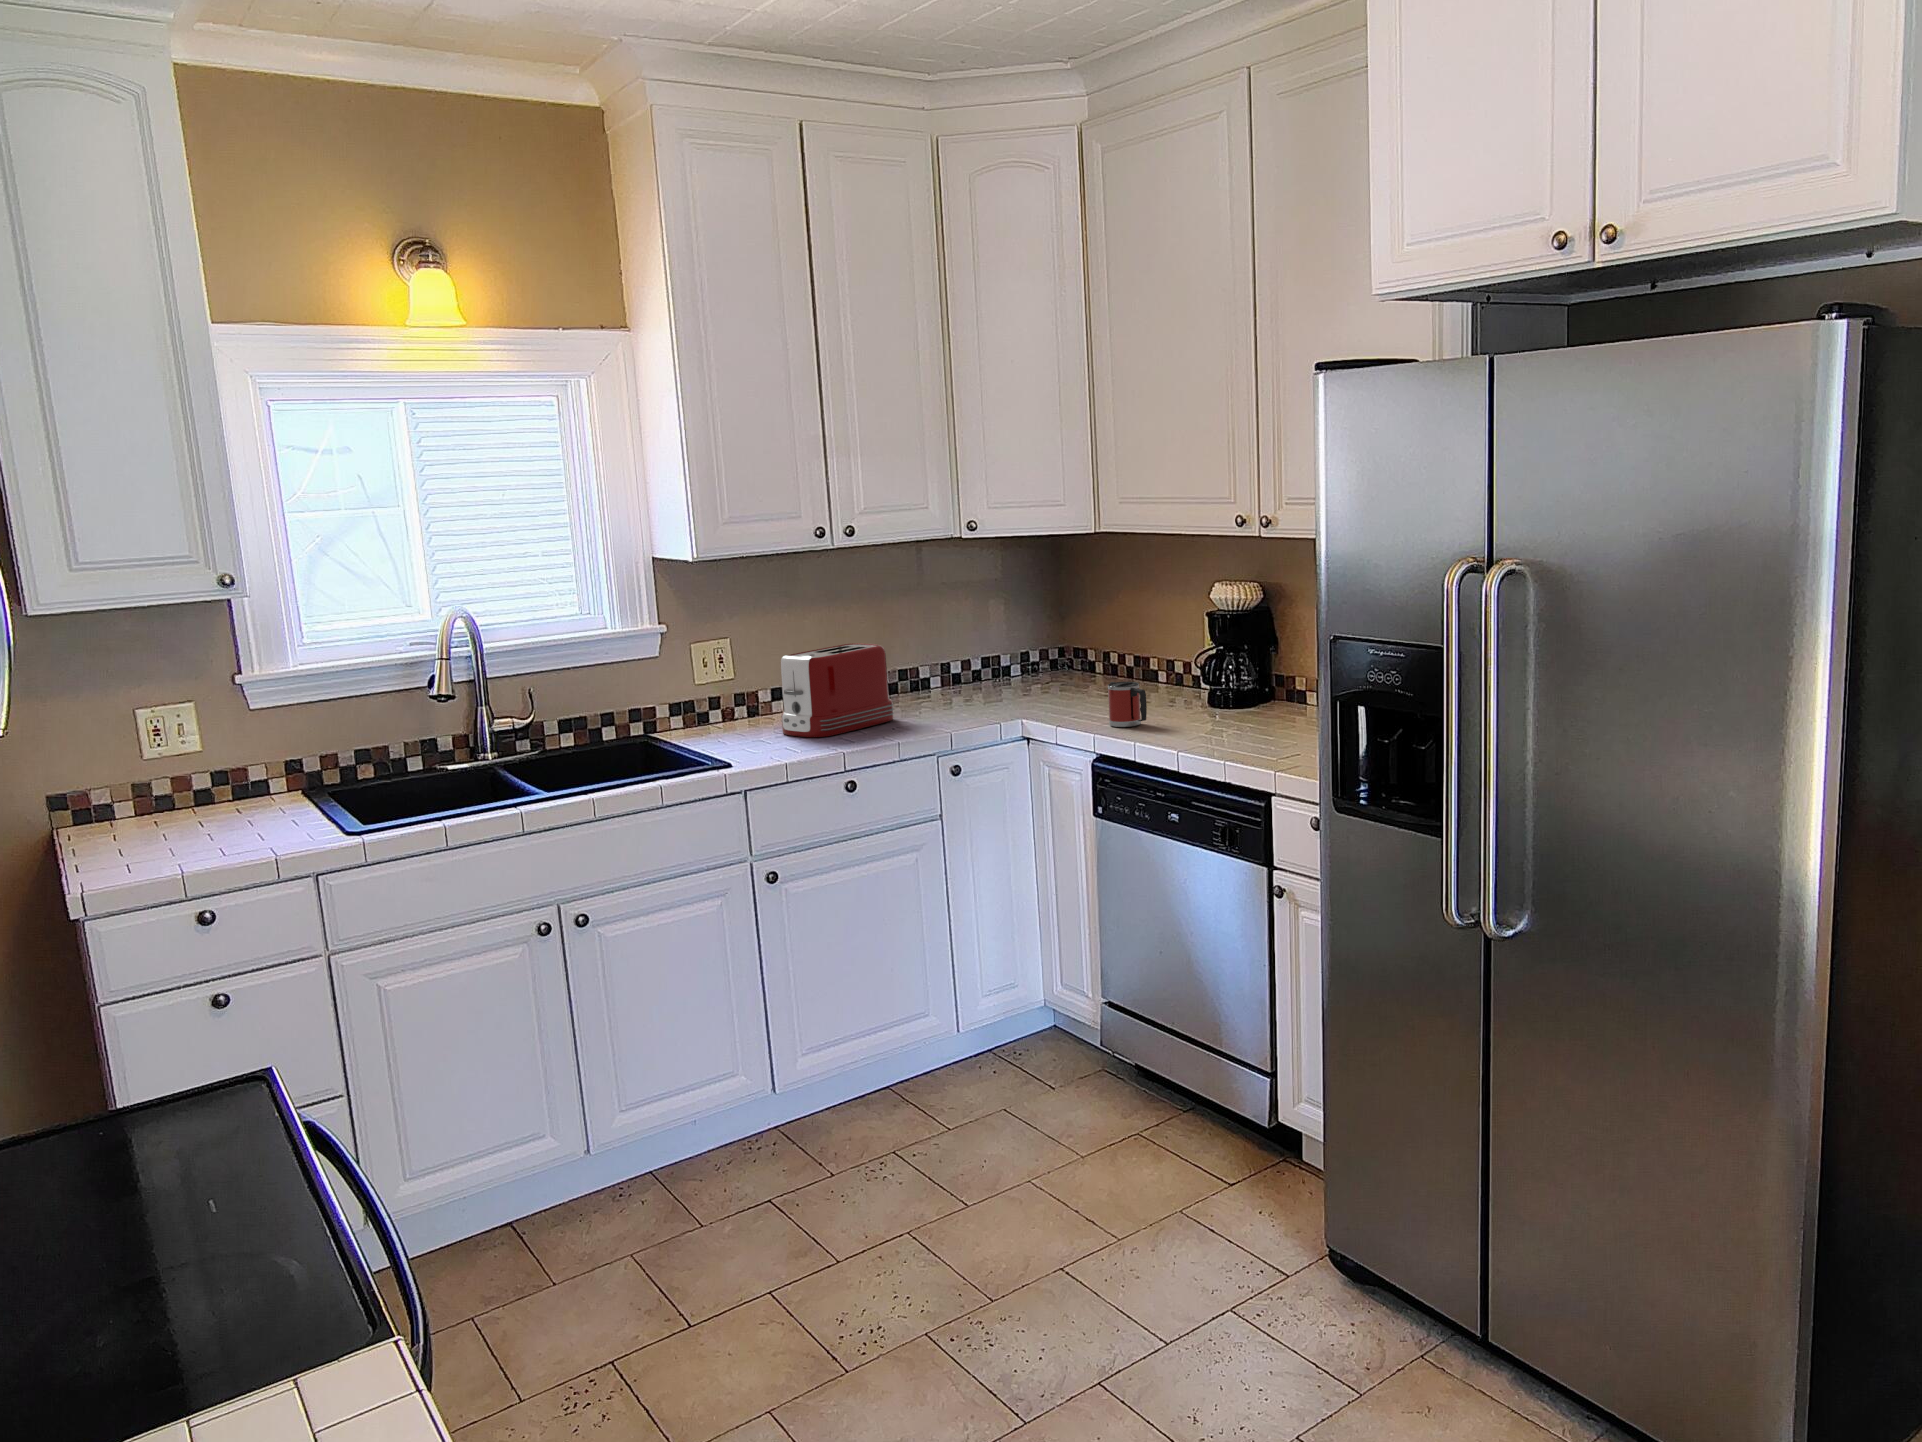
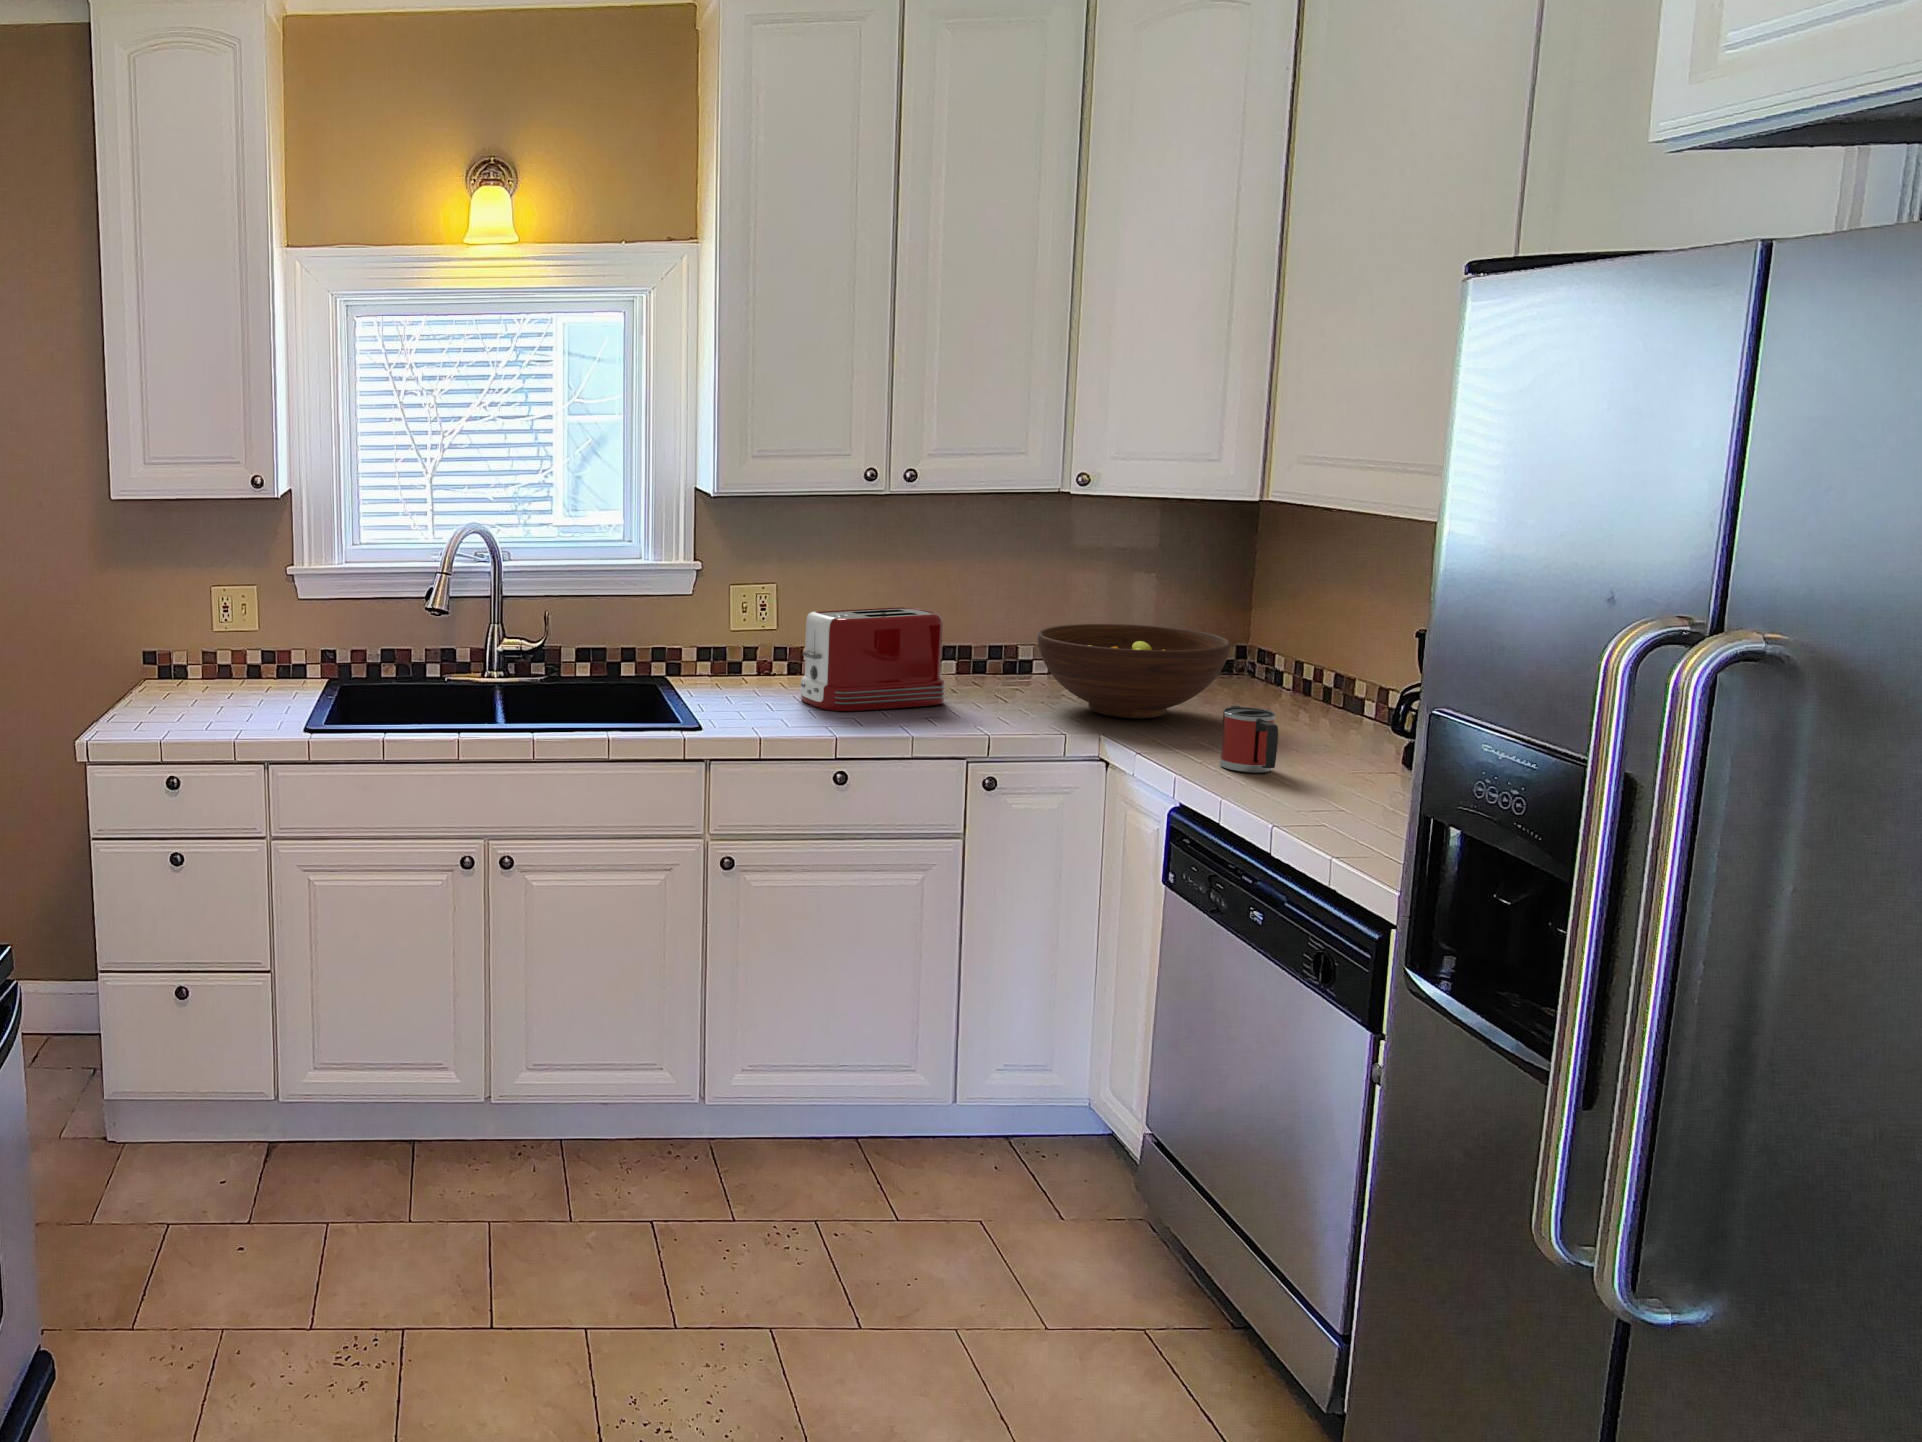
fruit bowl: none [952,637,1083,708] -> present [1038,624,1230,719]

